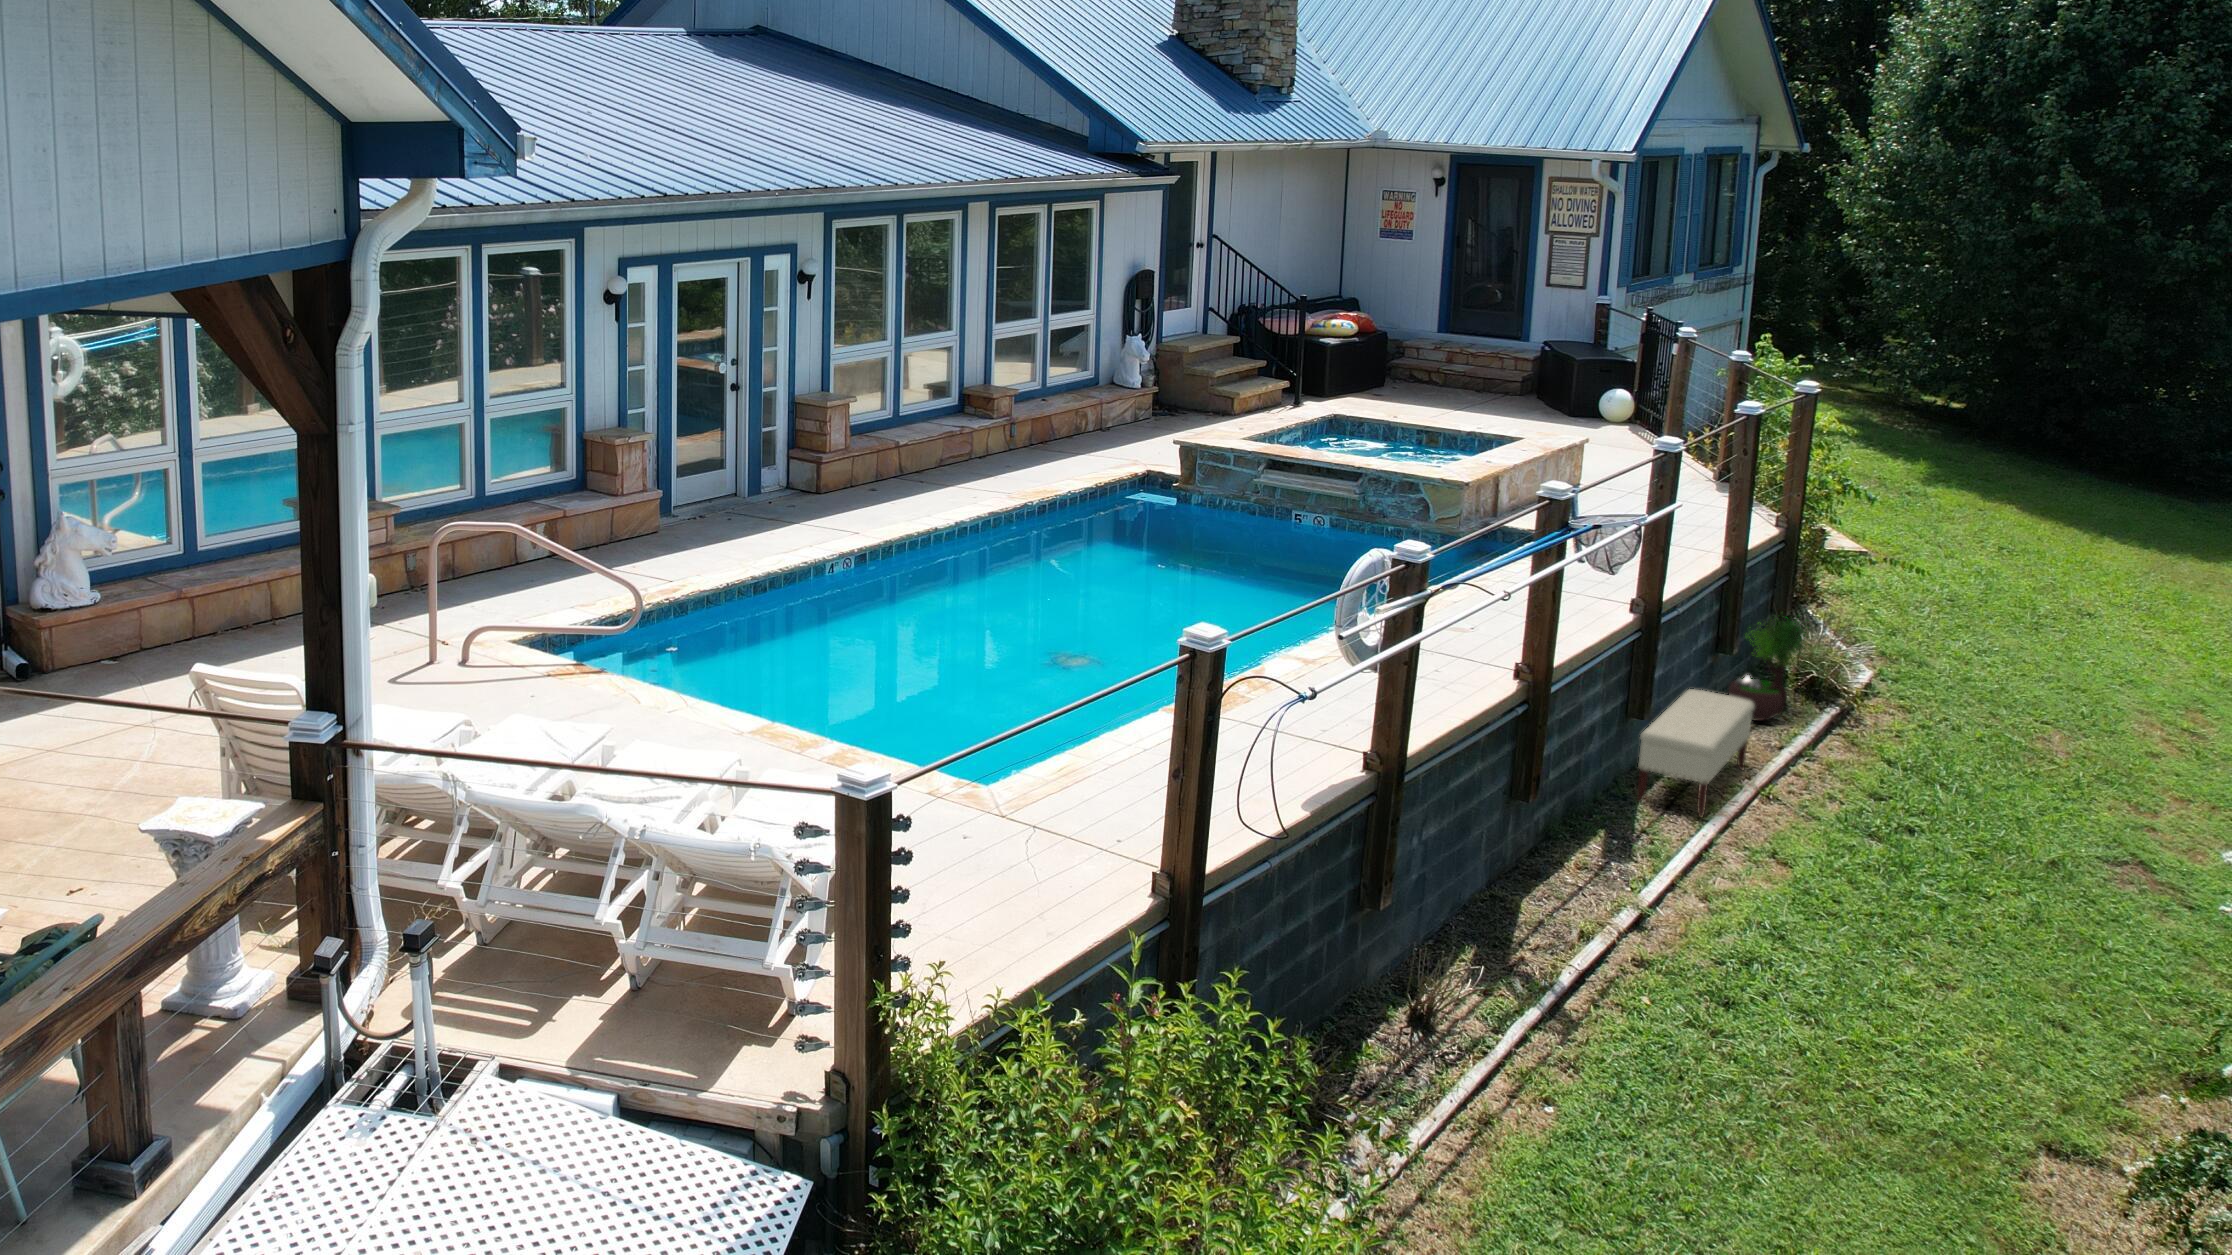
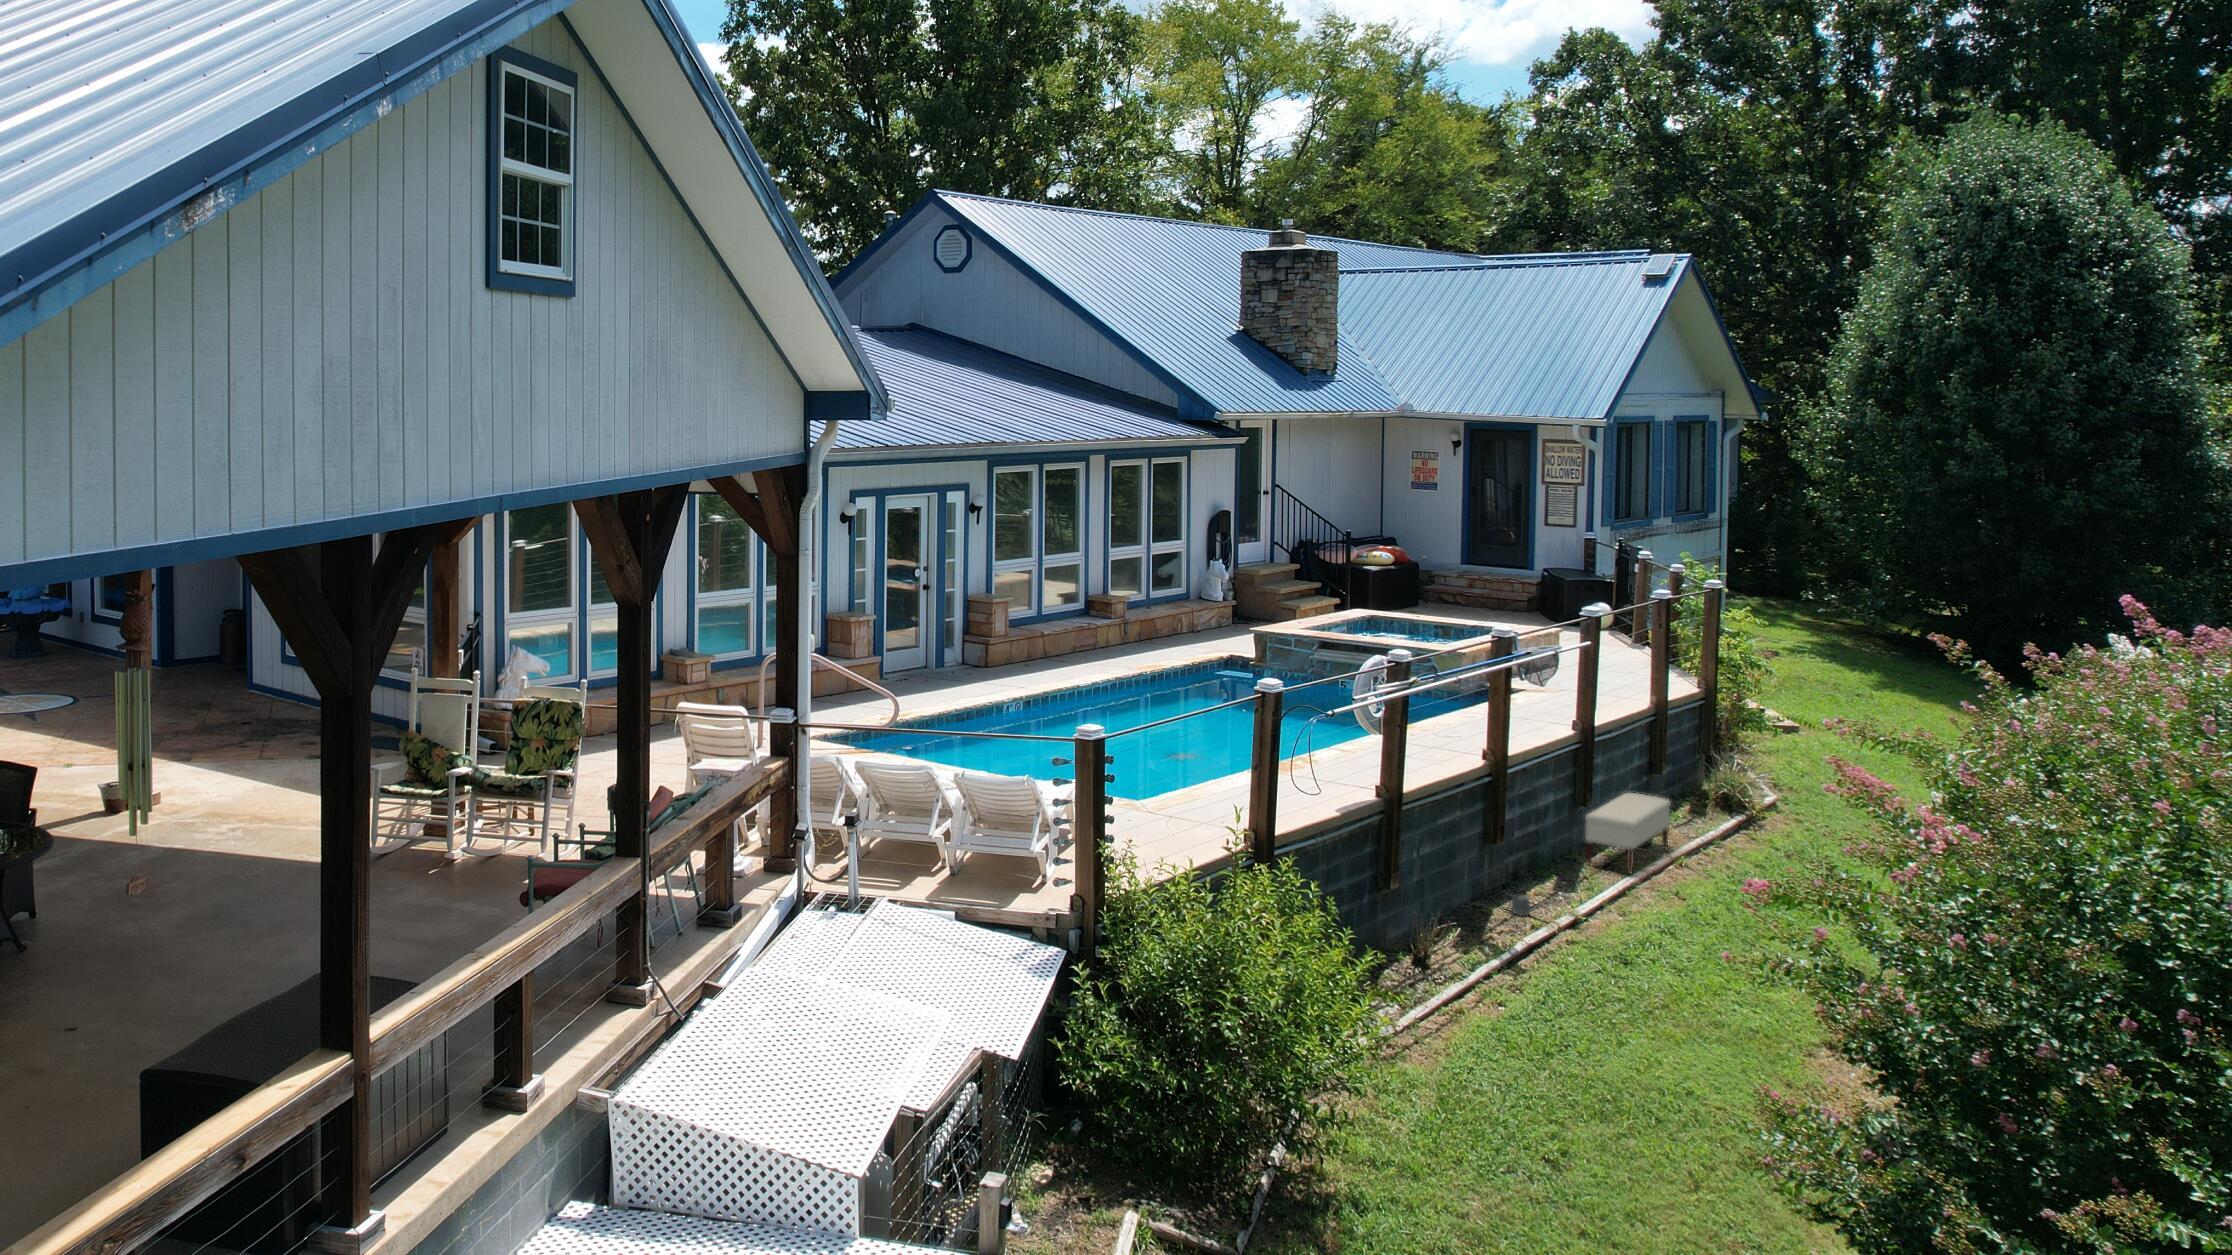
potted tree: present [1729,614,1810,721] -> none [1662,741,1717,823]
watering can: none [1532,868,1602,903] -> present [1505,895,1550,916]

